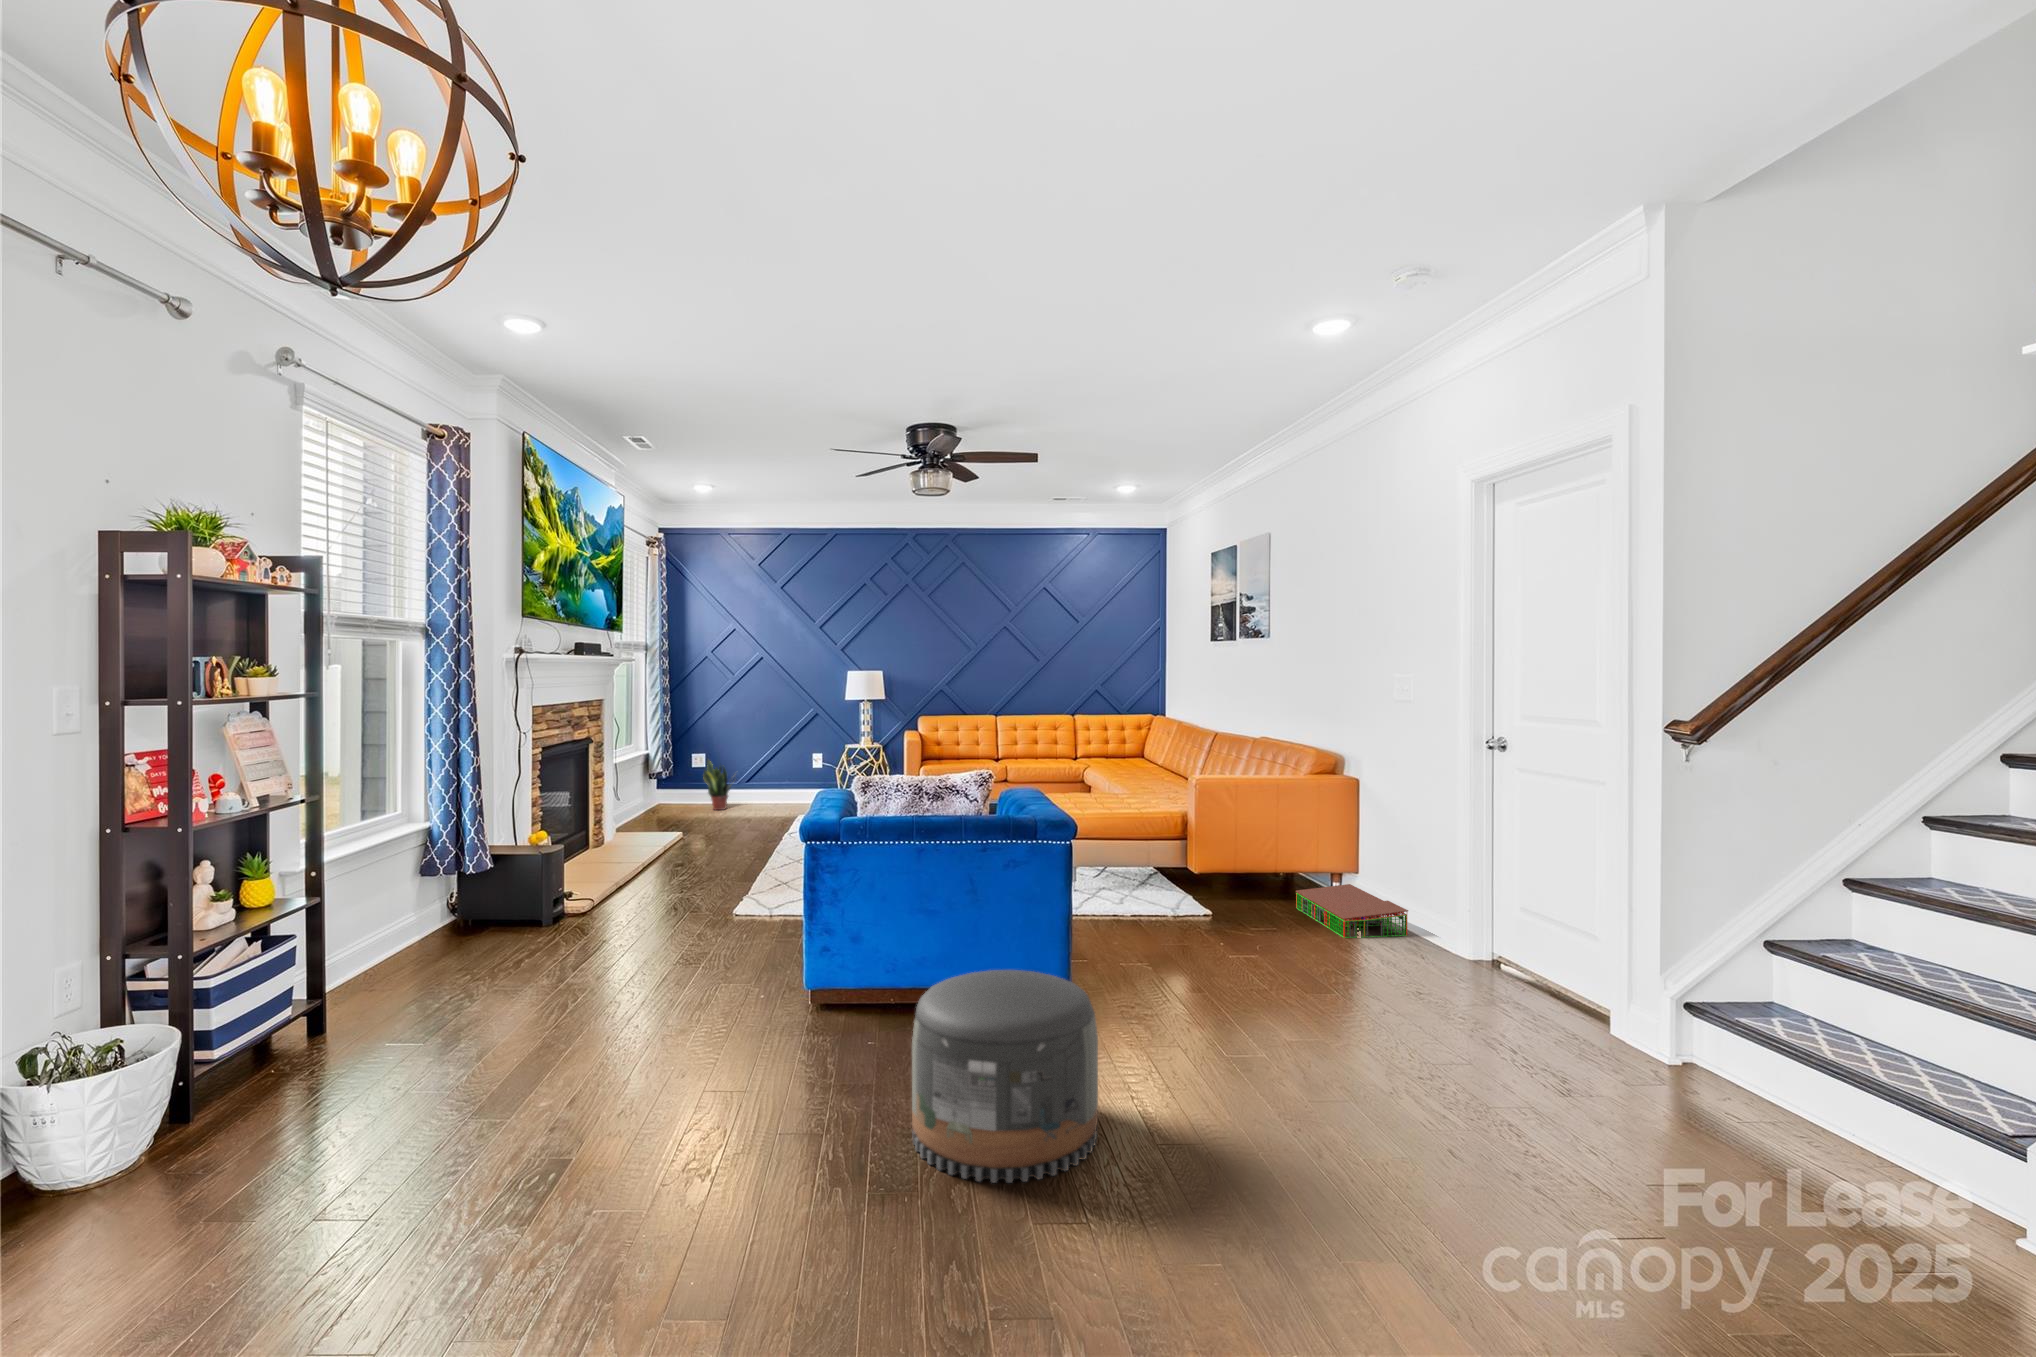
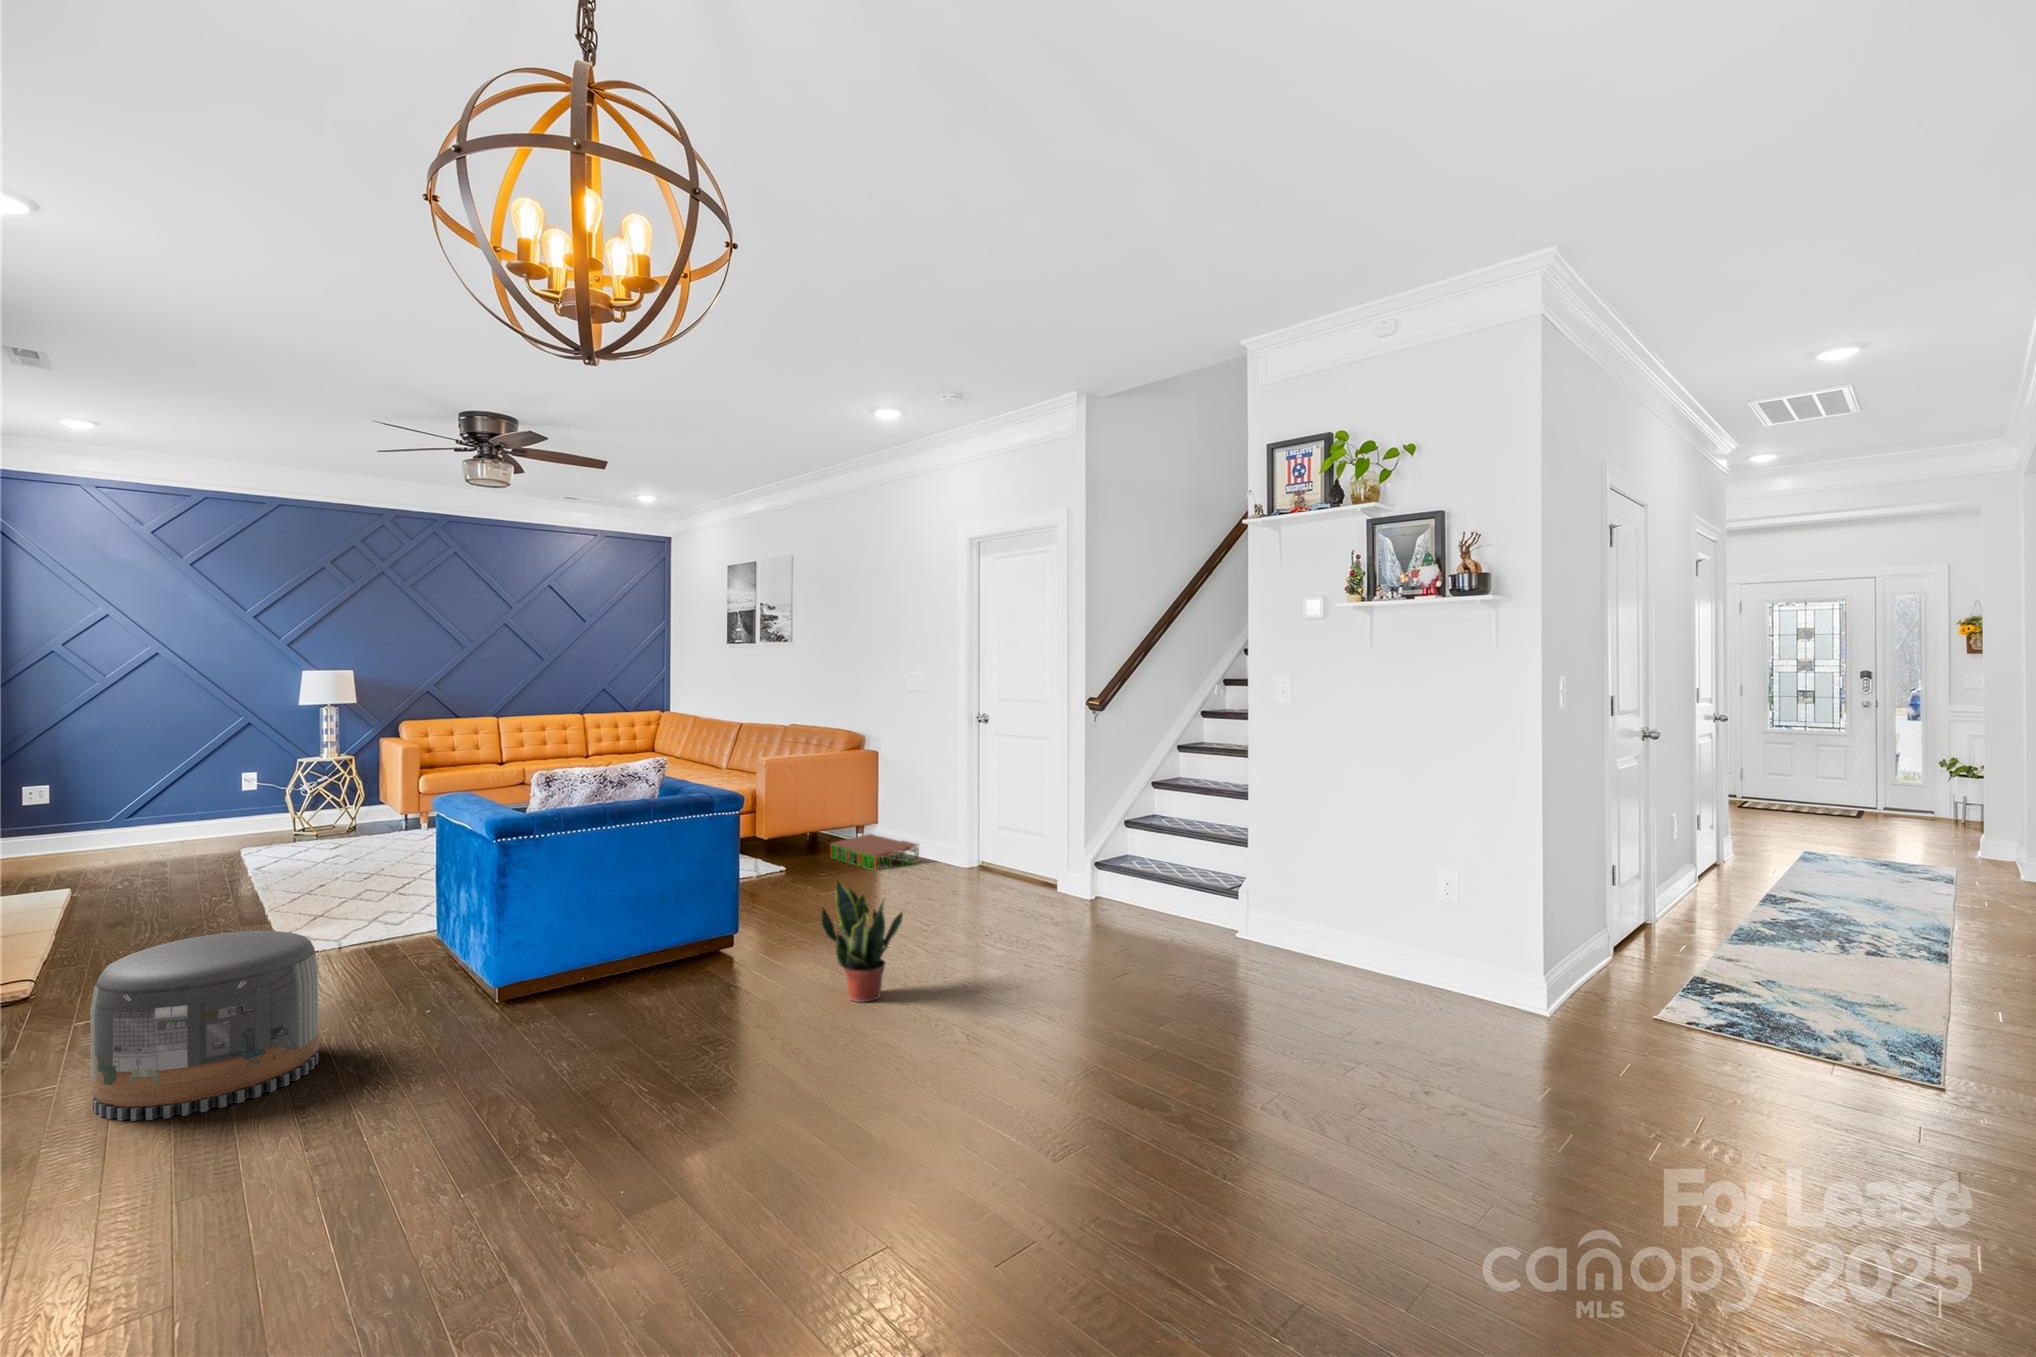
potted plant: present [703,760,734,810] -> present [821,880,903,1002]
pouf: present [912,970,1098,1183] -> present [91,931,319,1121]

